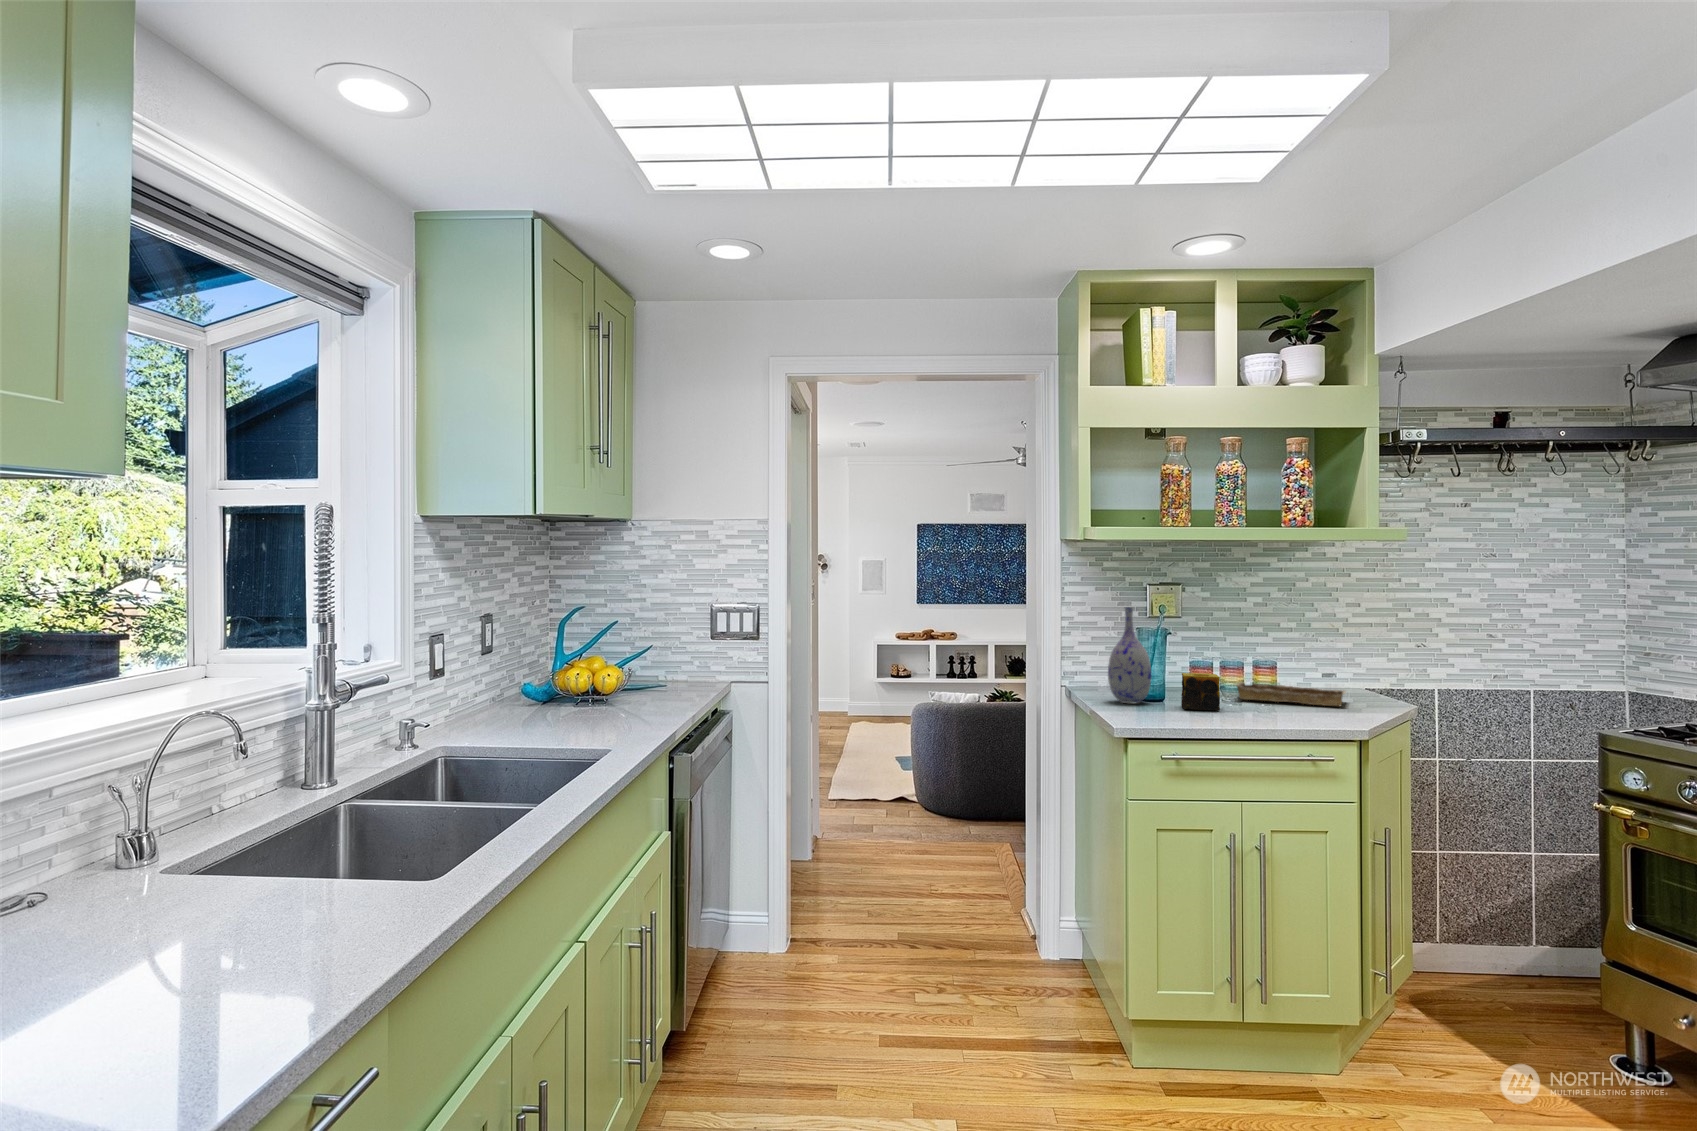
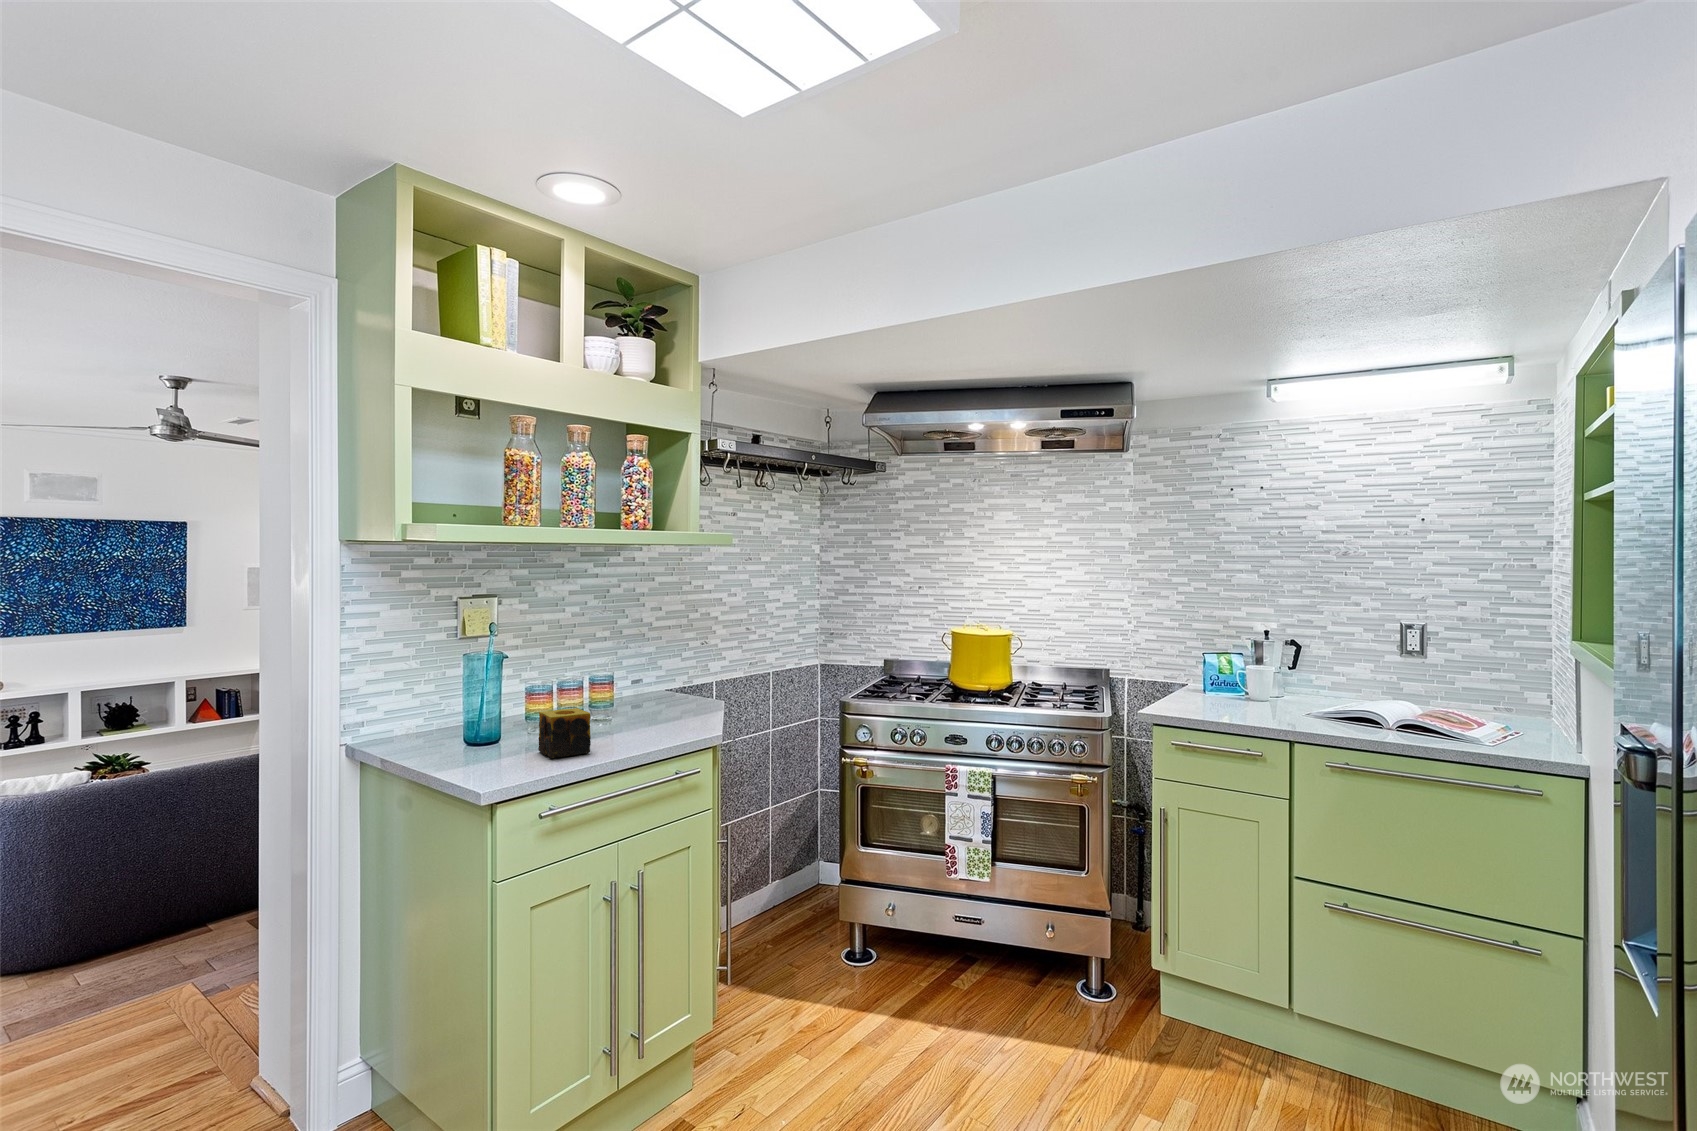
vase: present [1108,607,1152,703] -> none [441,634,501,761]
tray: present [1236,682,1346,706] -> none [577,703,692,729]

